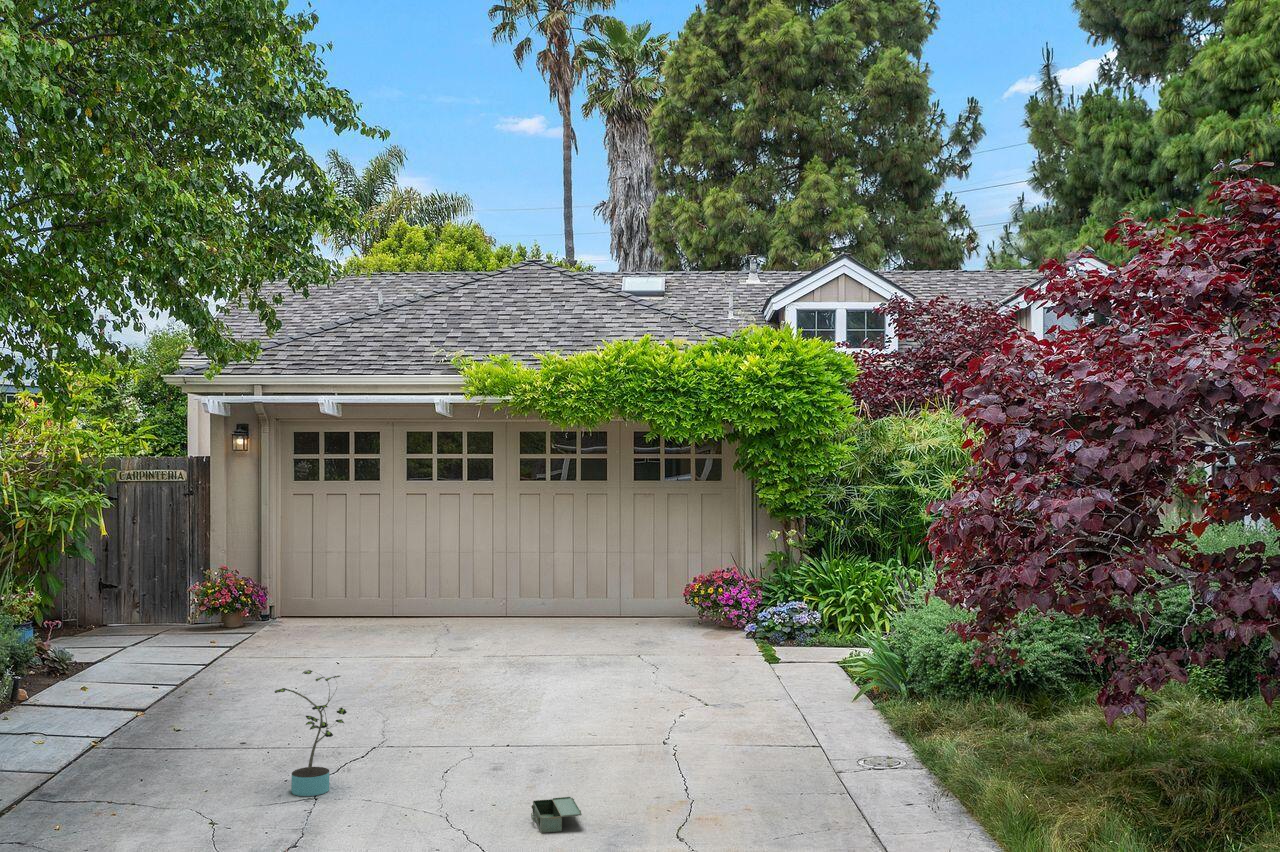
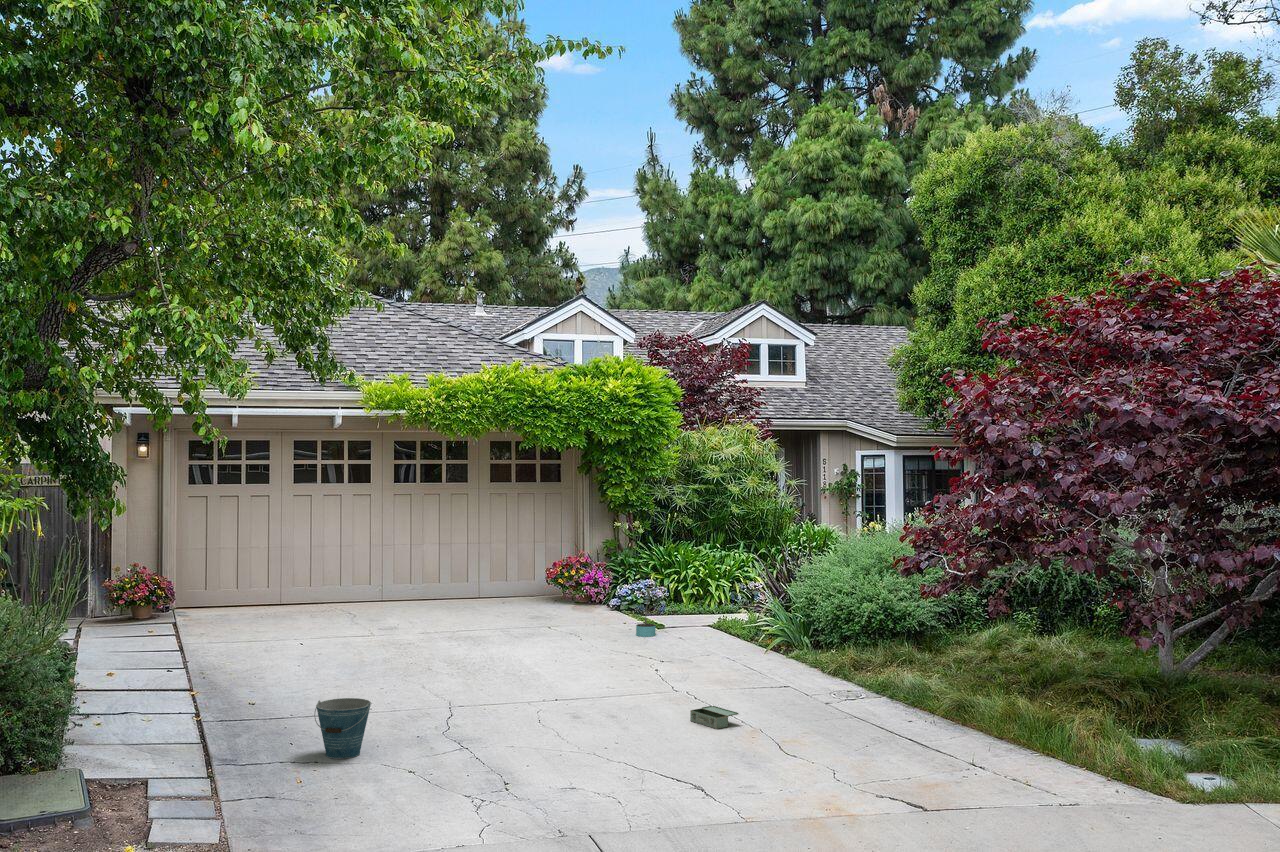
potted plant: present [275,670,347,796] -> present [634,572,667,637]
bucket: none [32,745,103,819] -> present [314,698,371,759]

